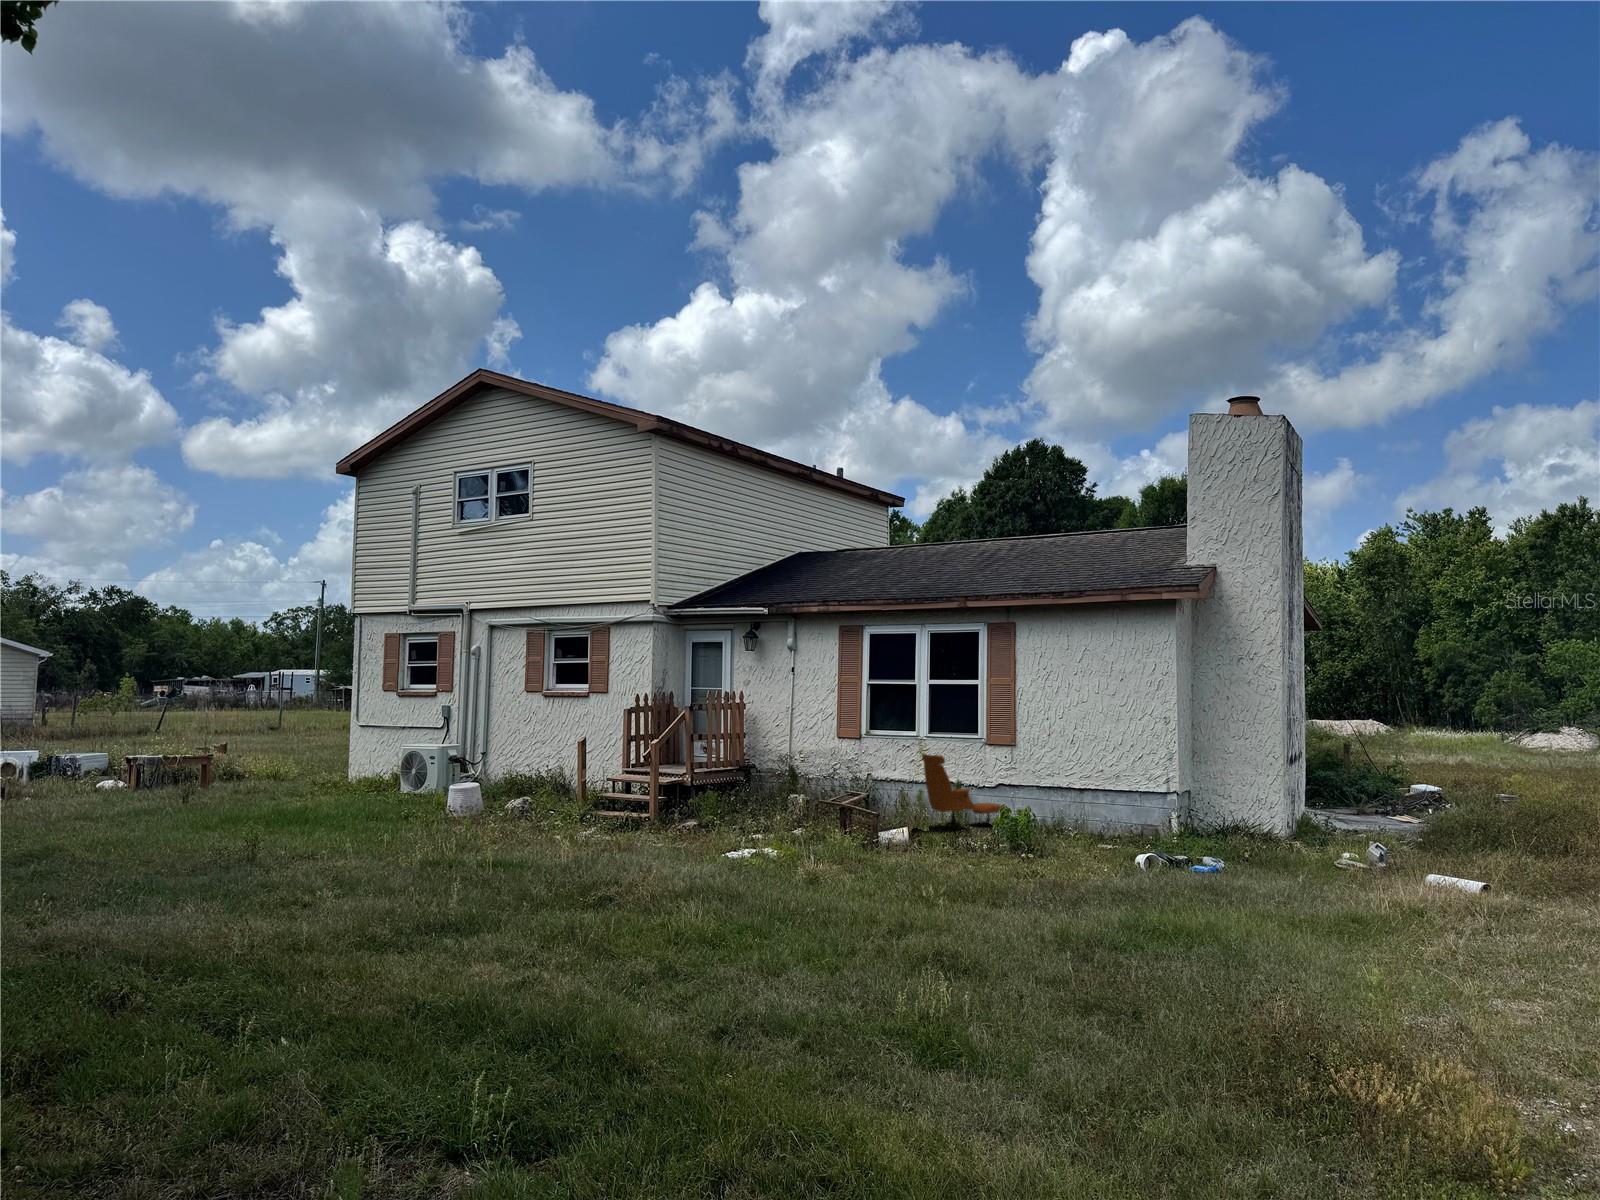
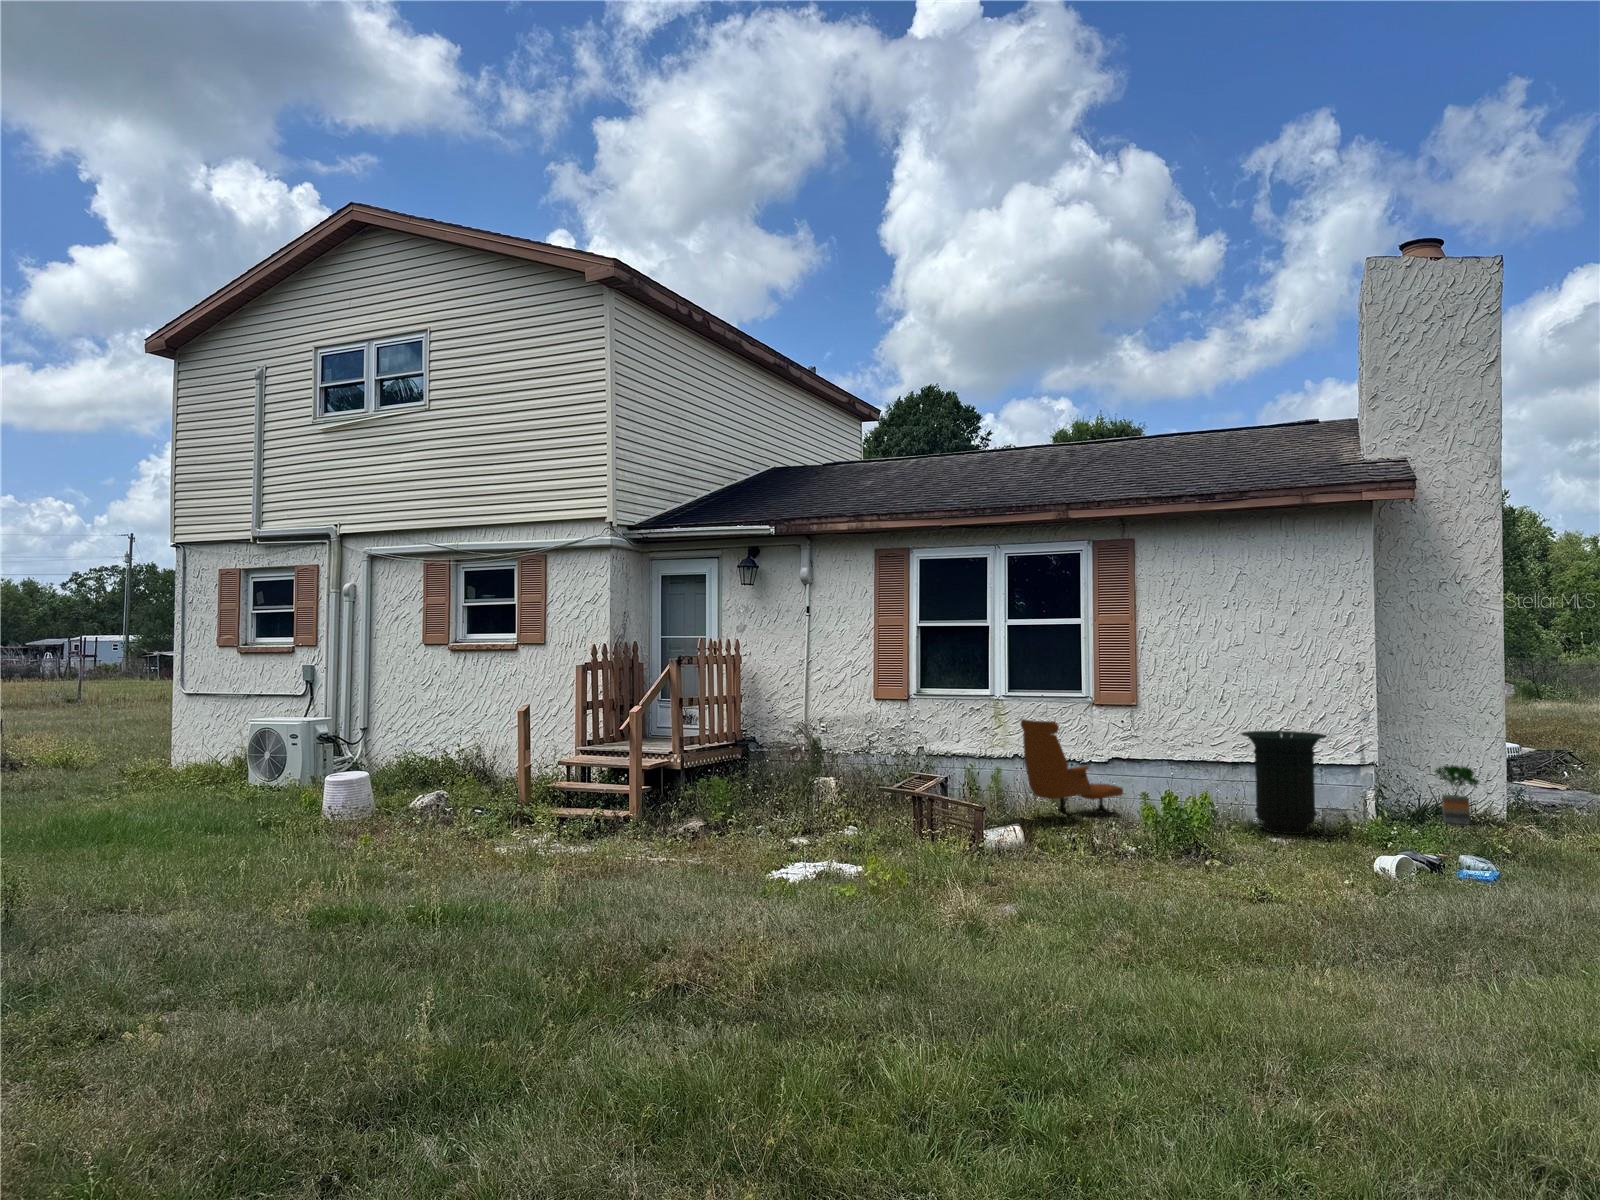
trash can: none [1078,766,1137,841] -> present [1241,731,1327,834]
potted tree: none [1233,794,1265,840] -> present [1435,765,1479,824]

